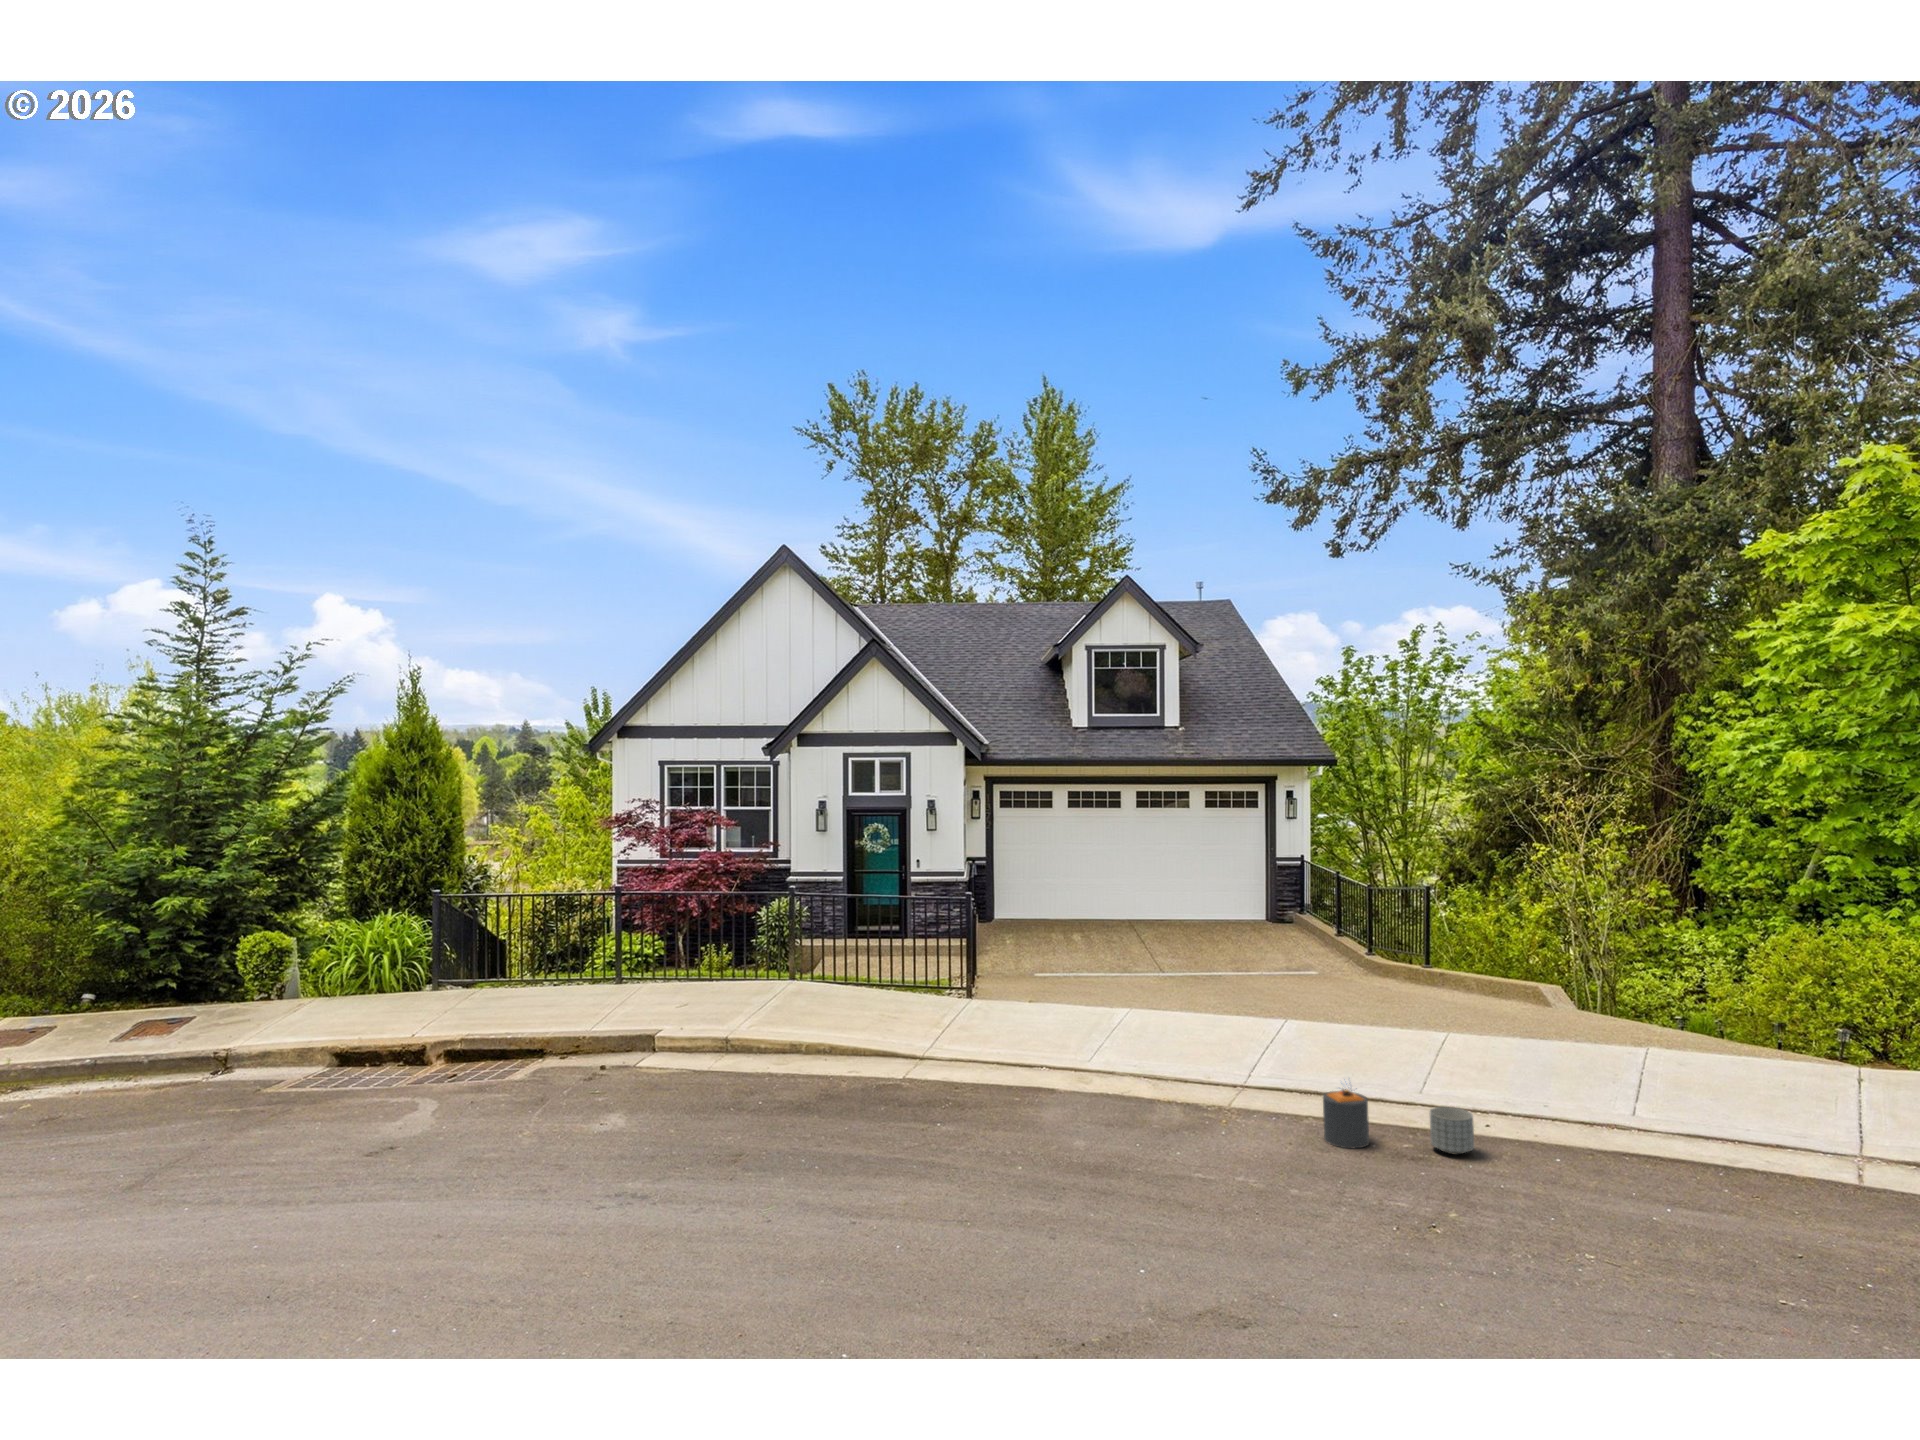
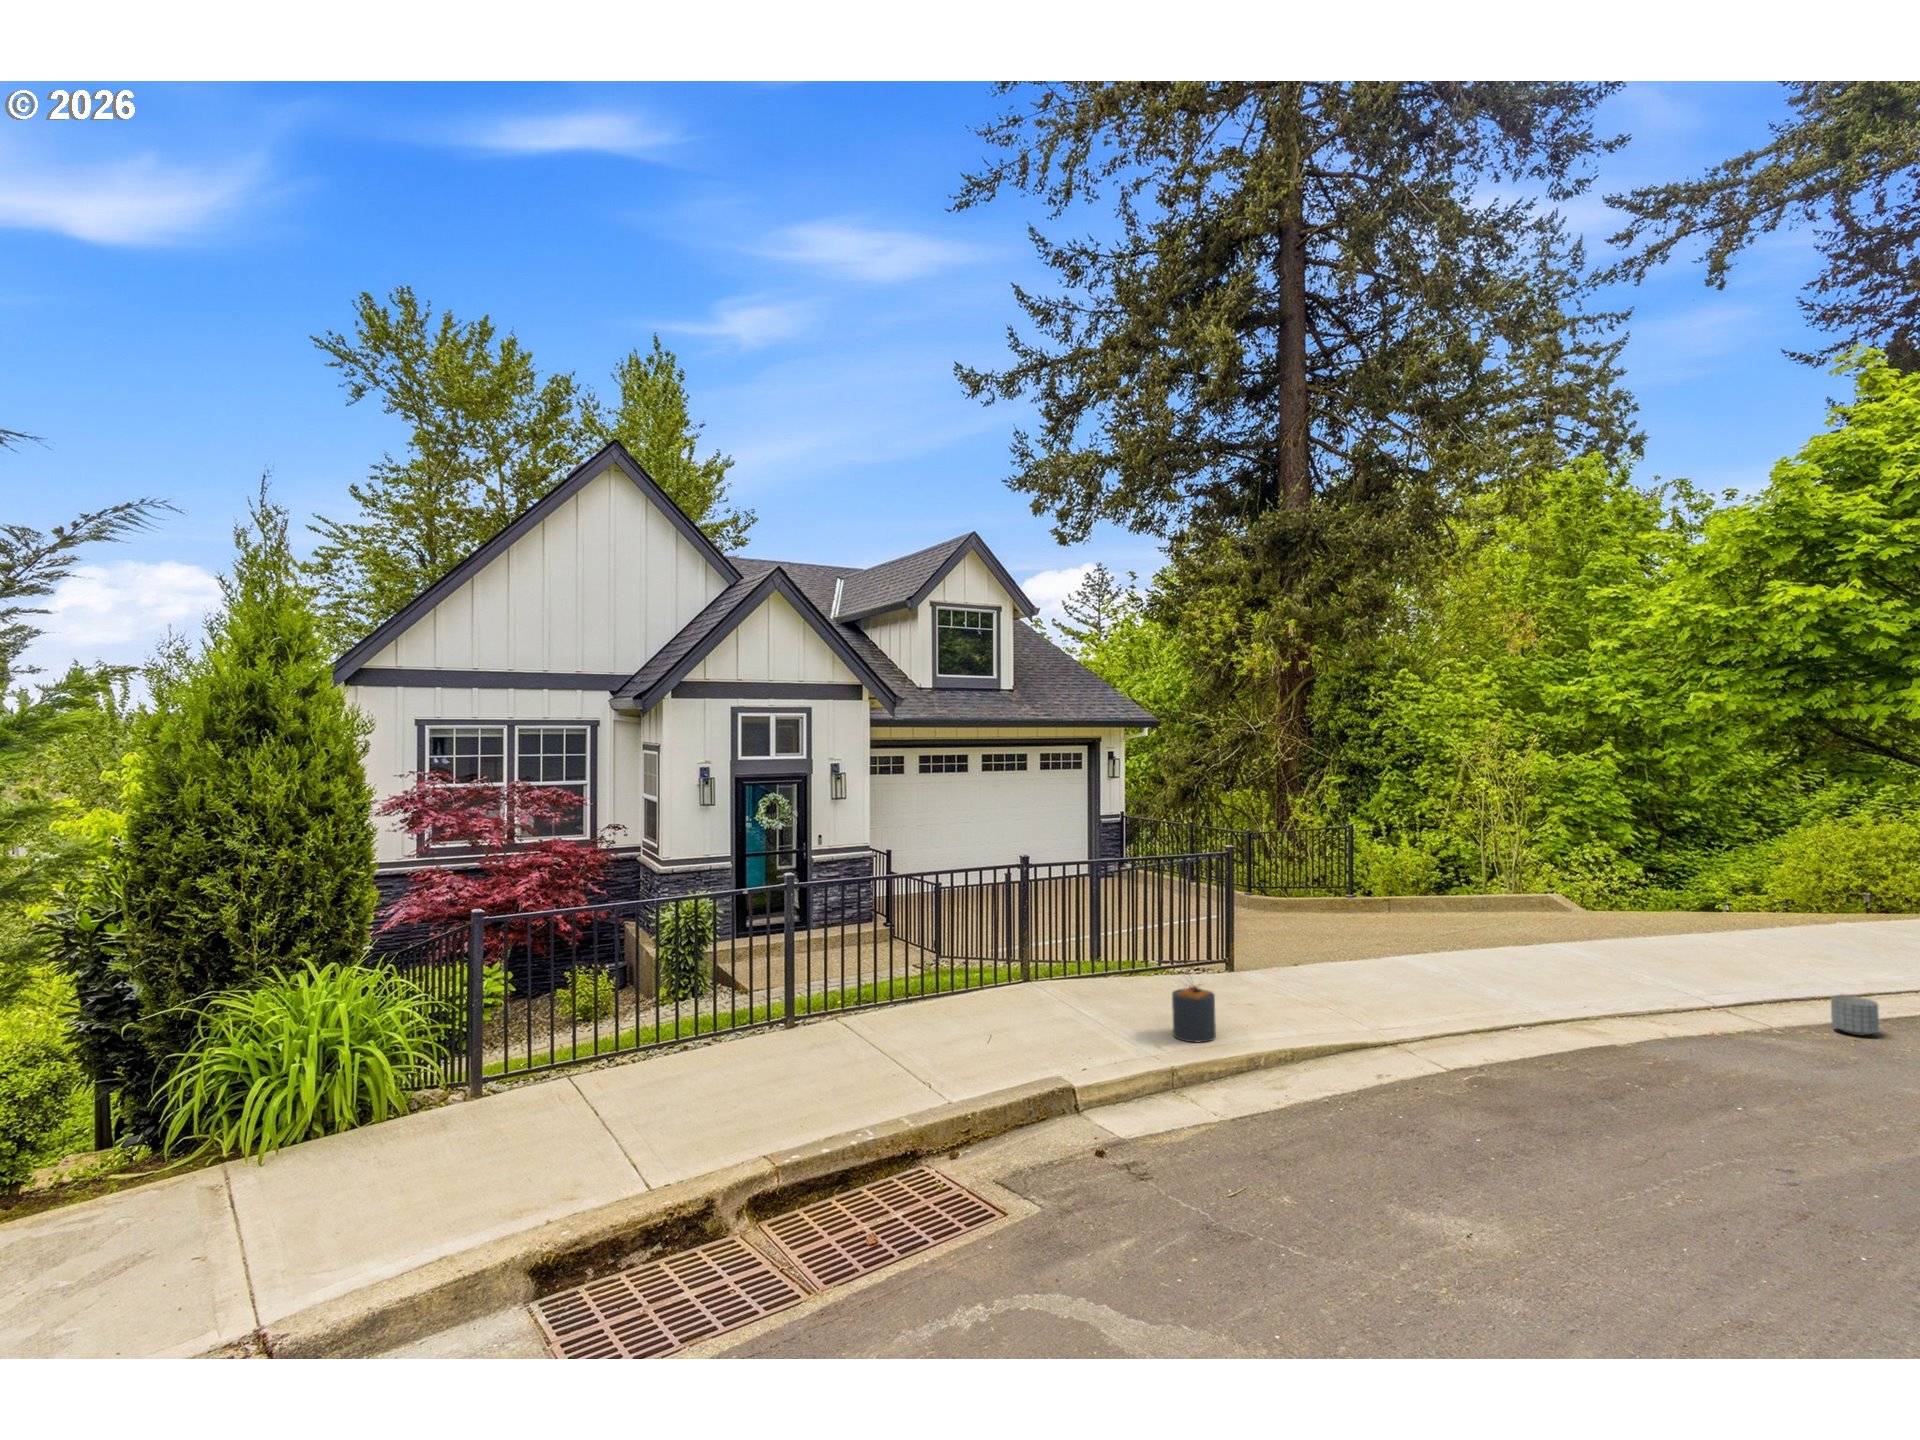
trash can: present [1323,1089,1369,1148] -> present [1172,981,1216,1042]

